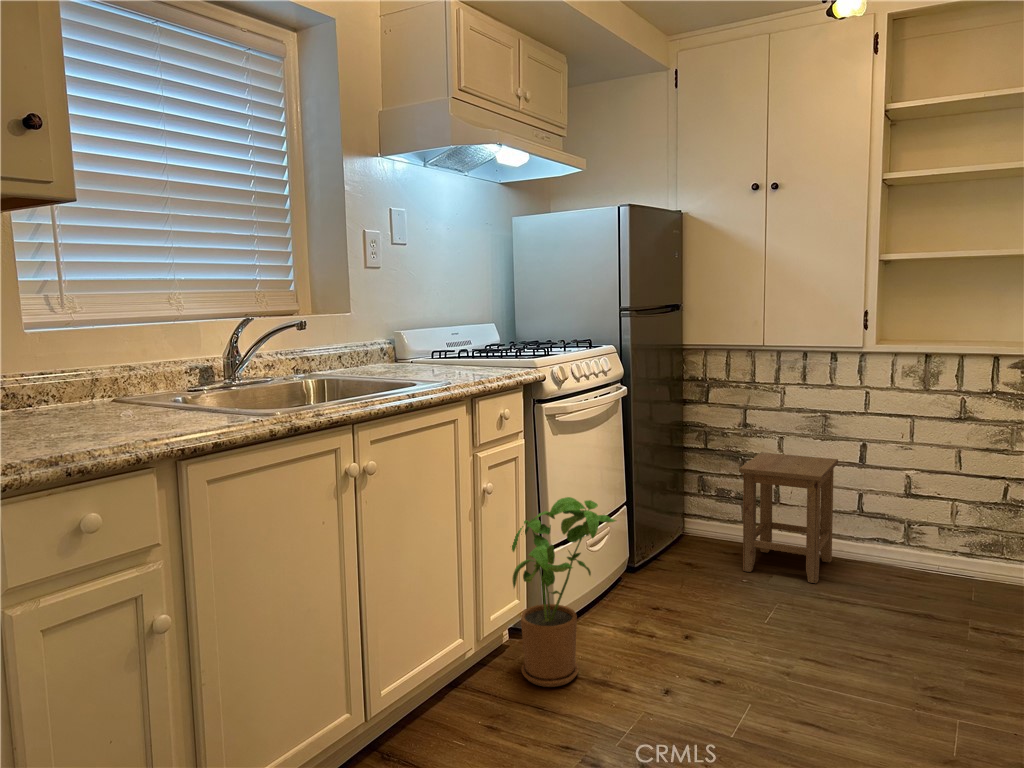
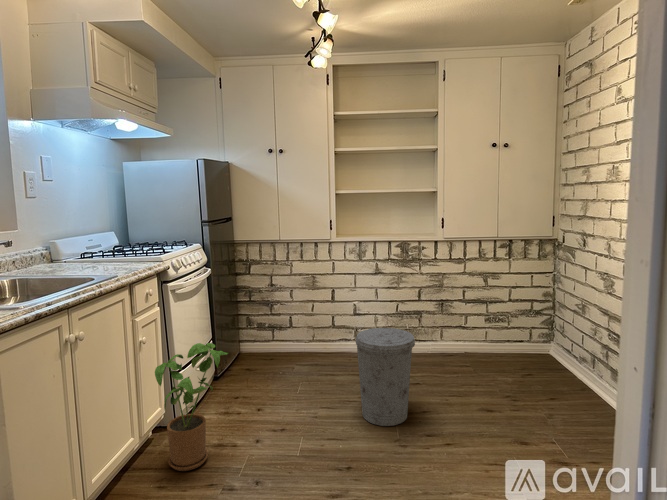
stool: present [739,452,838,583] -> none [275,299,322,368]
trash can: none [857,521,988,715] -> present [356,328,415,426]

